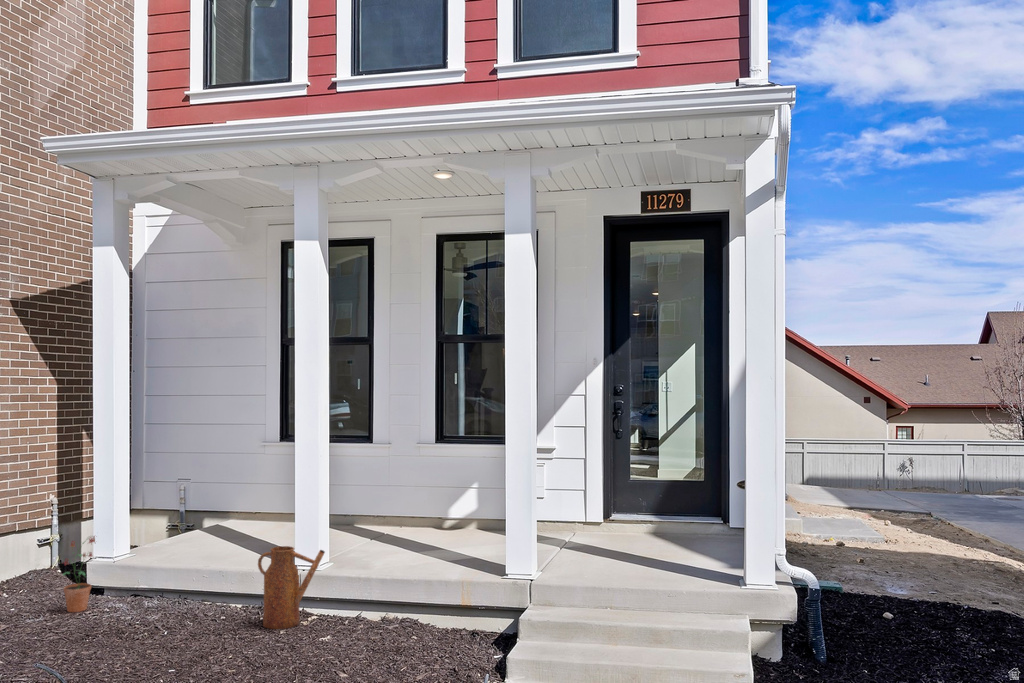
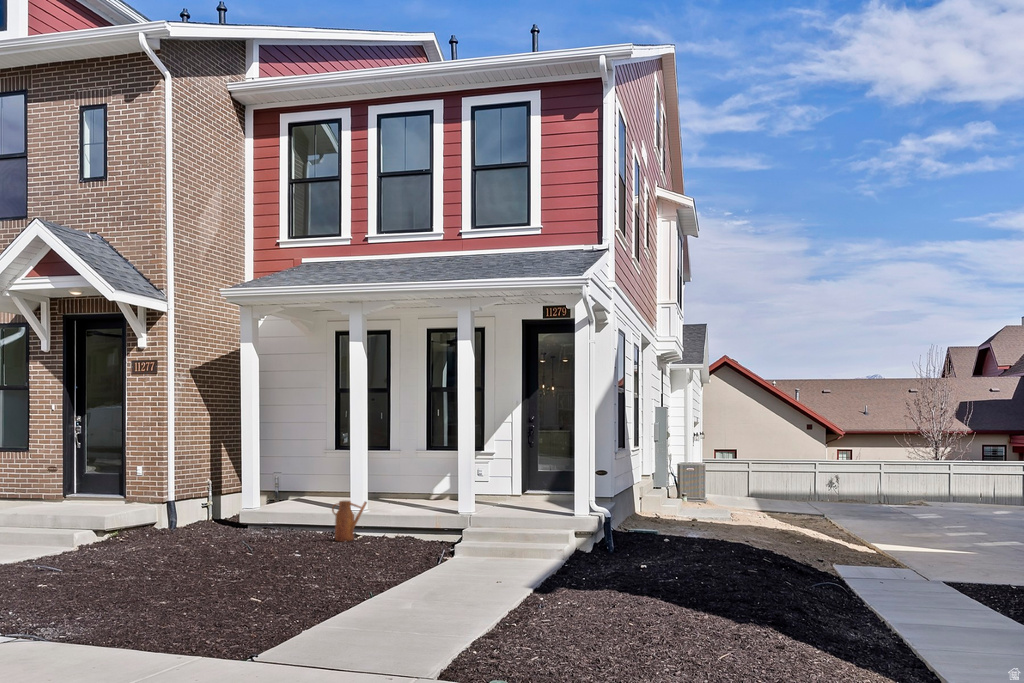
potted plant: present [63,536,95,612] -> none [227,497,245,537]

